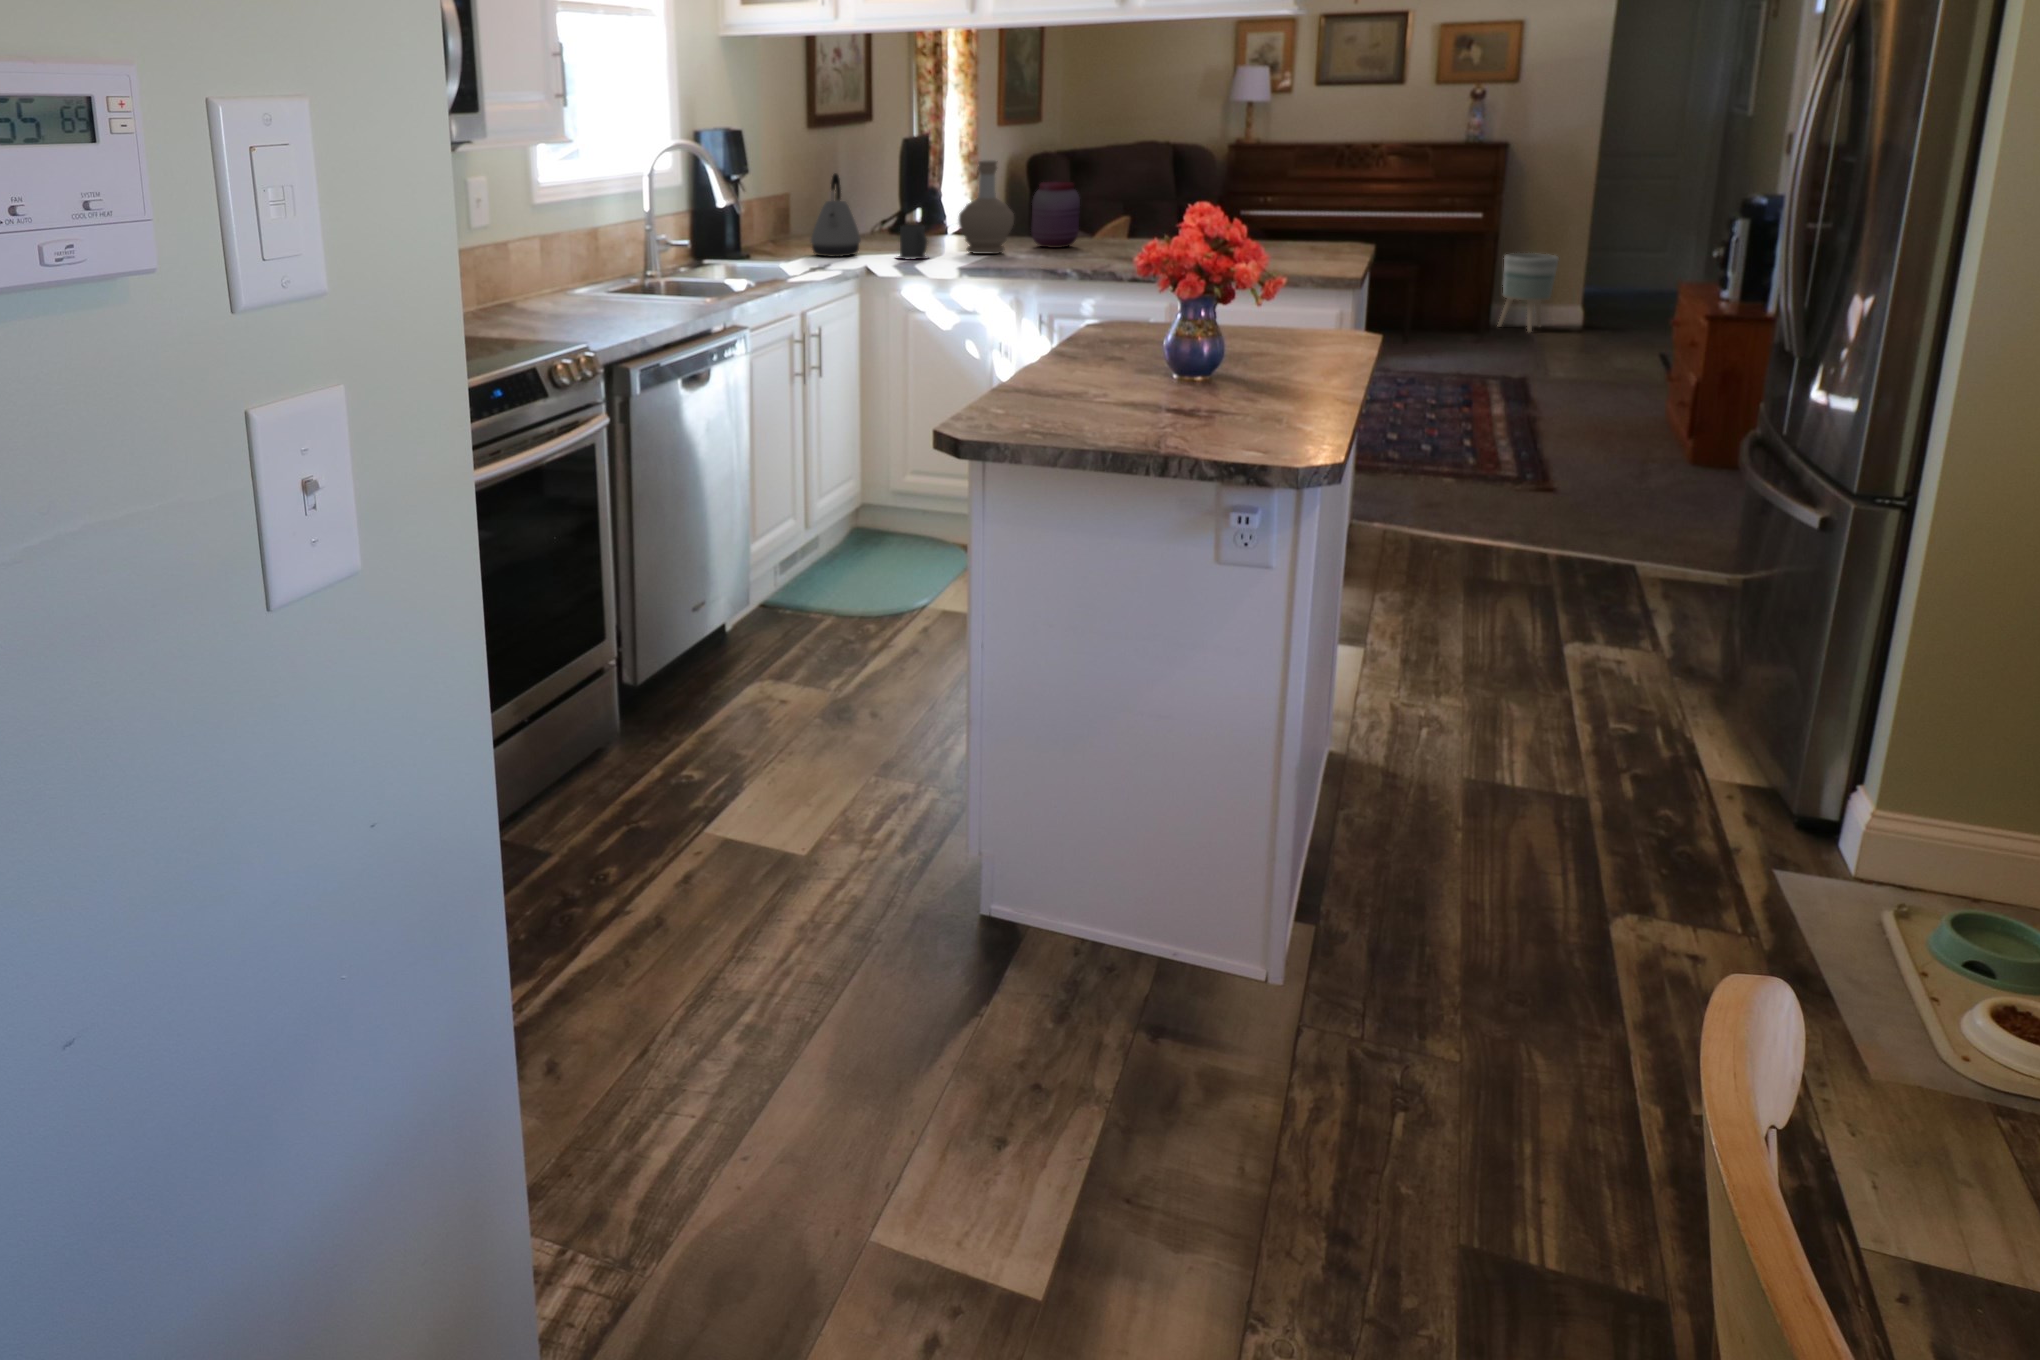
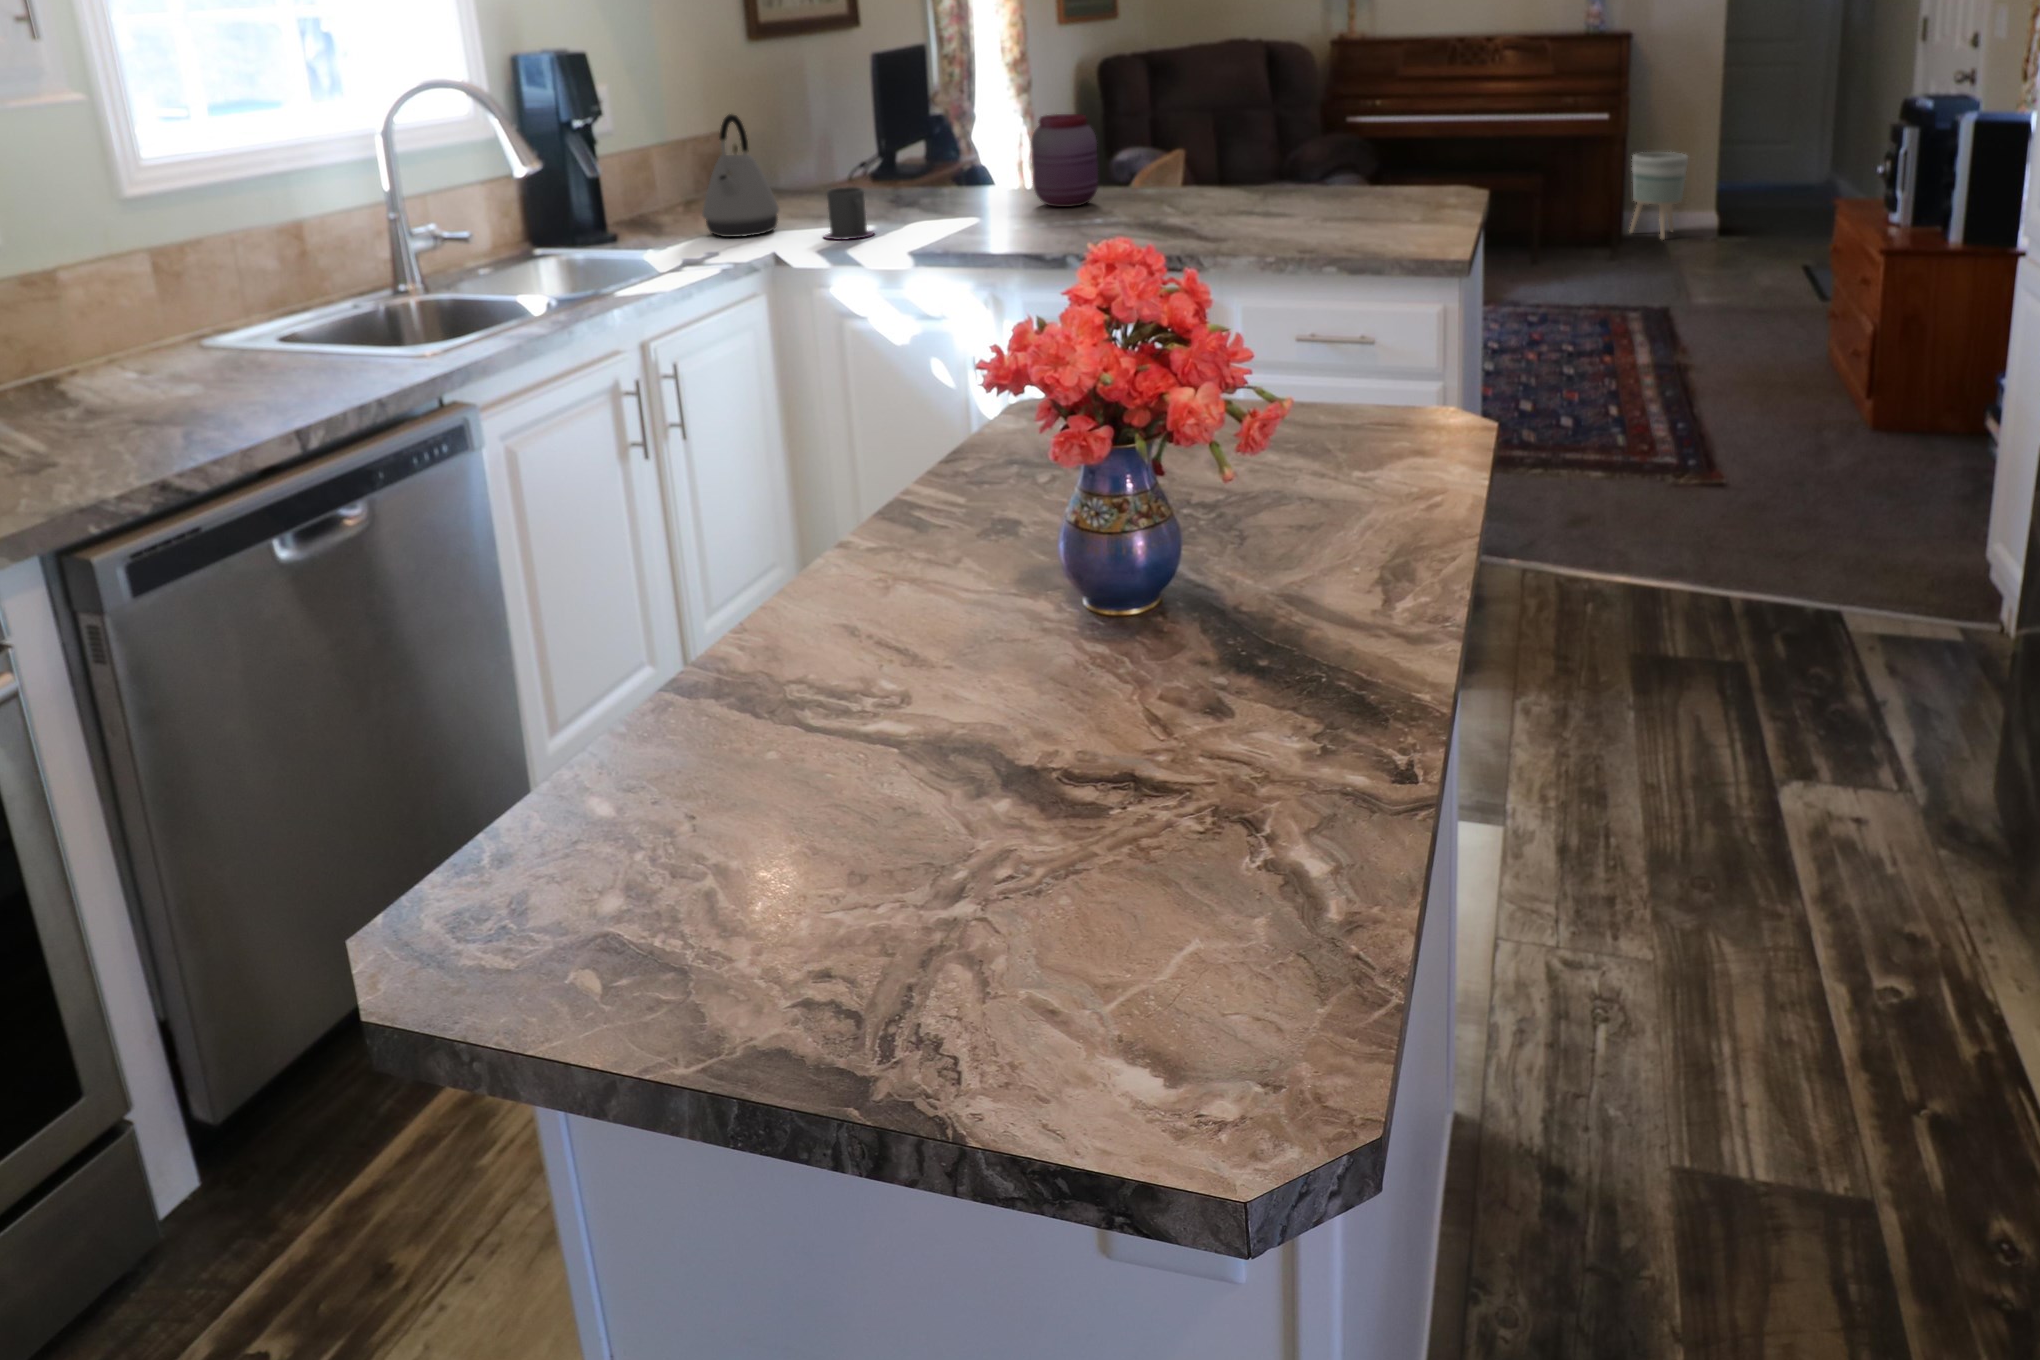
bottle: present [959,160,1014,254] -> none [918,90,998,224]

